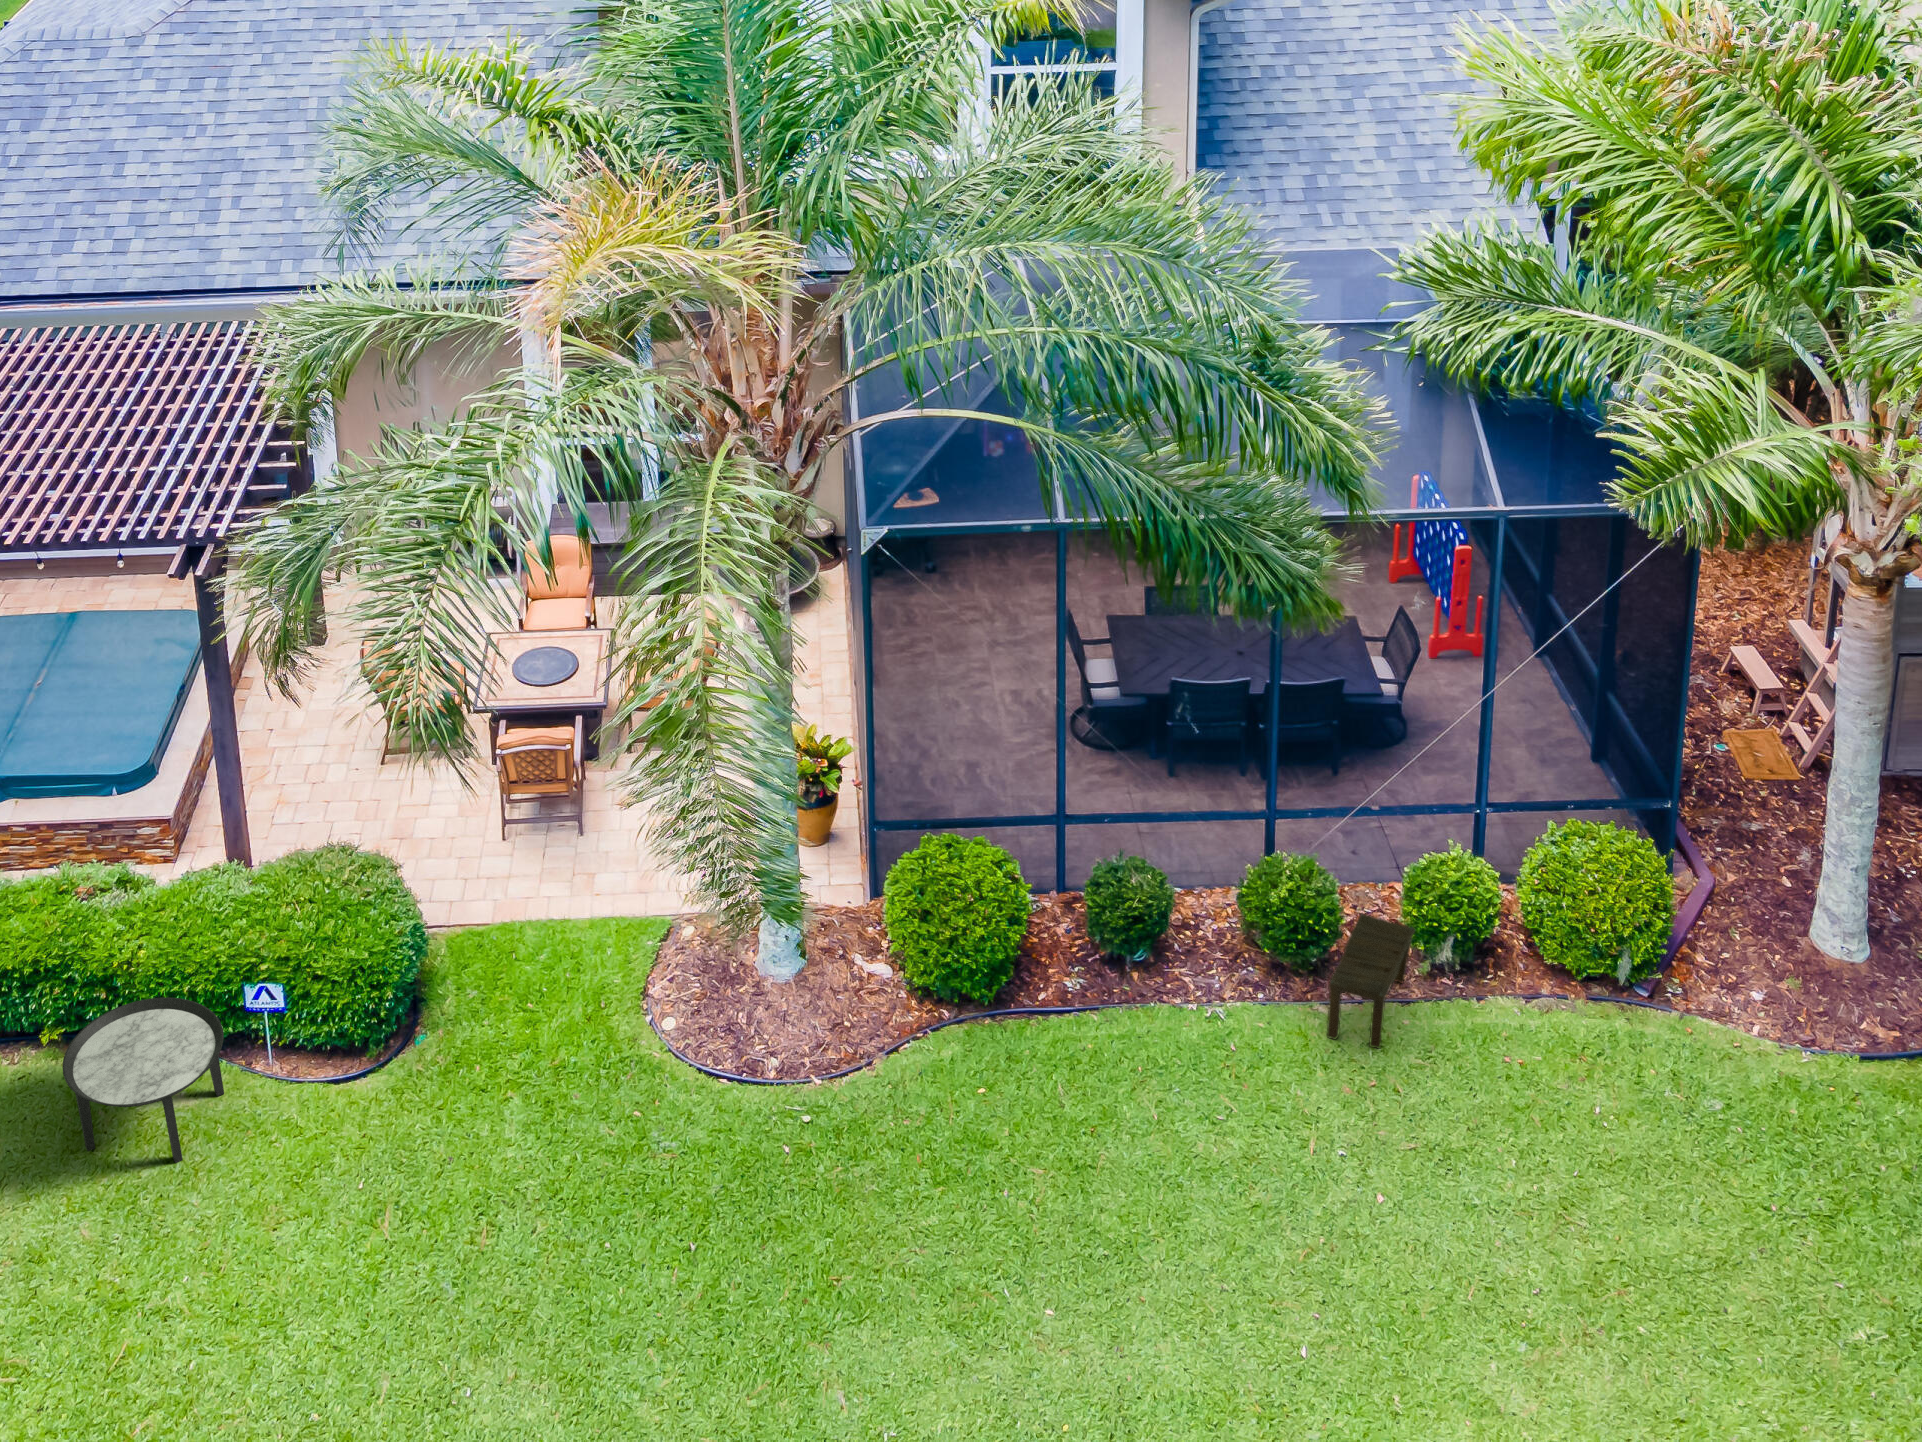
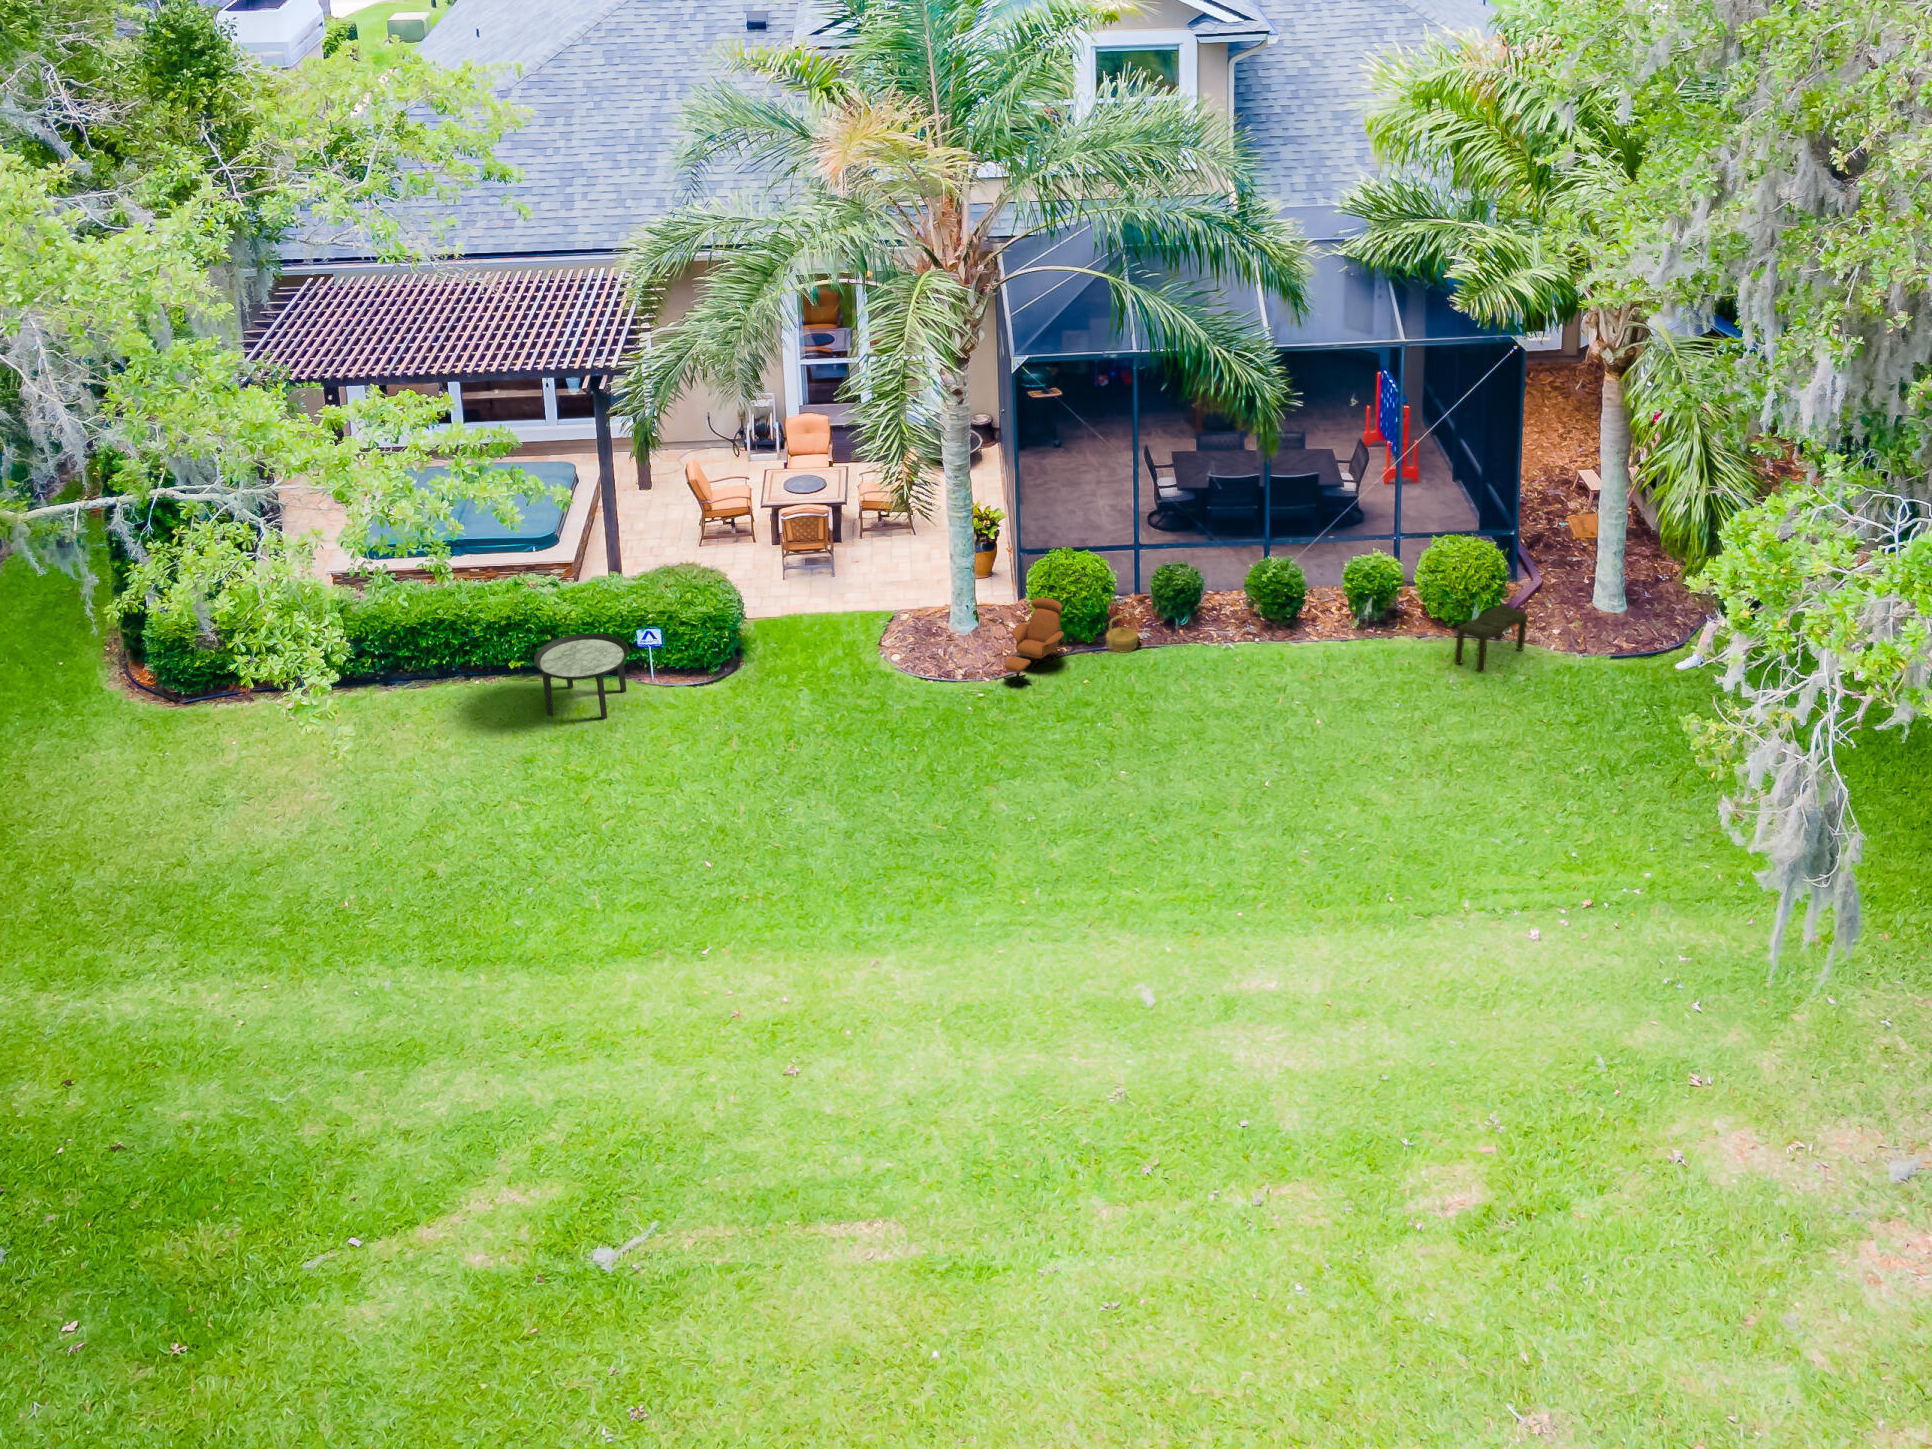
bench: present [1327,914,1415,1049] -> present [1455,604,1529,672]
lounge chair: none [844,934,944,1103] -> present [1004,598,1064,688]
woven basket: none [1011,943,1065,1018] -> present [1106,610,1138,653]

